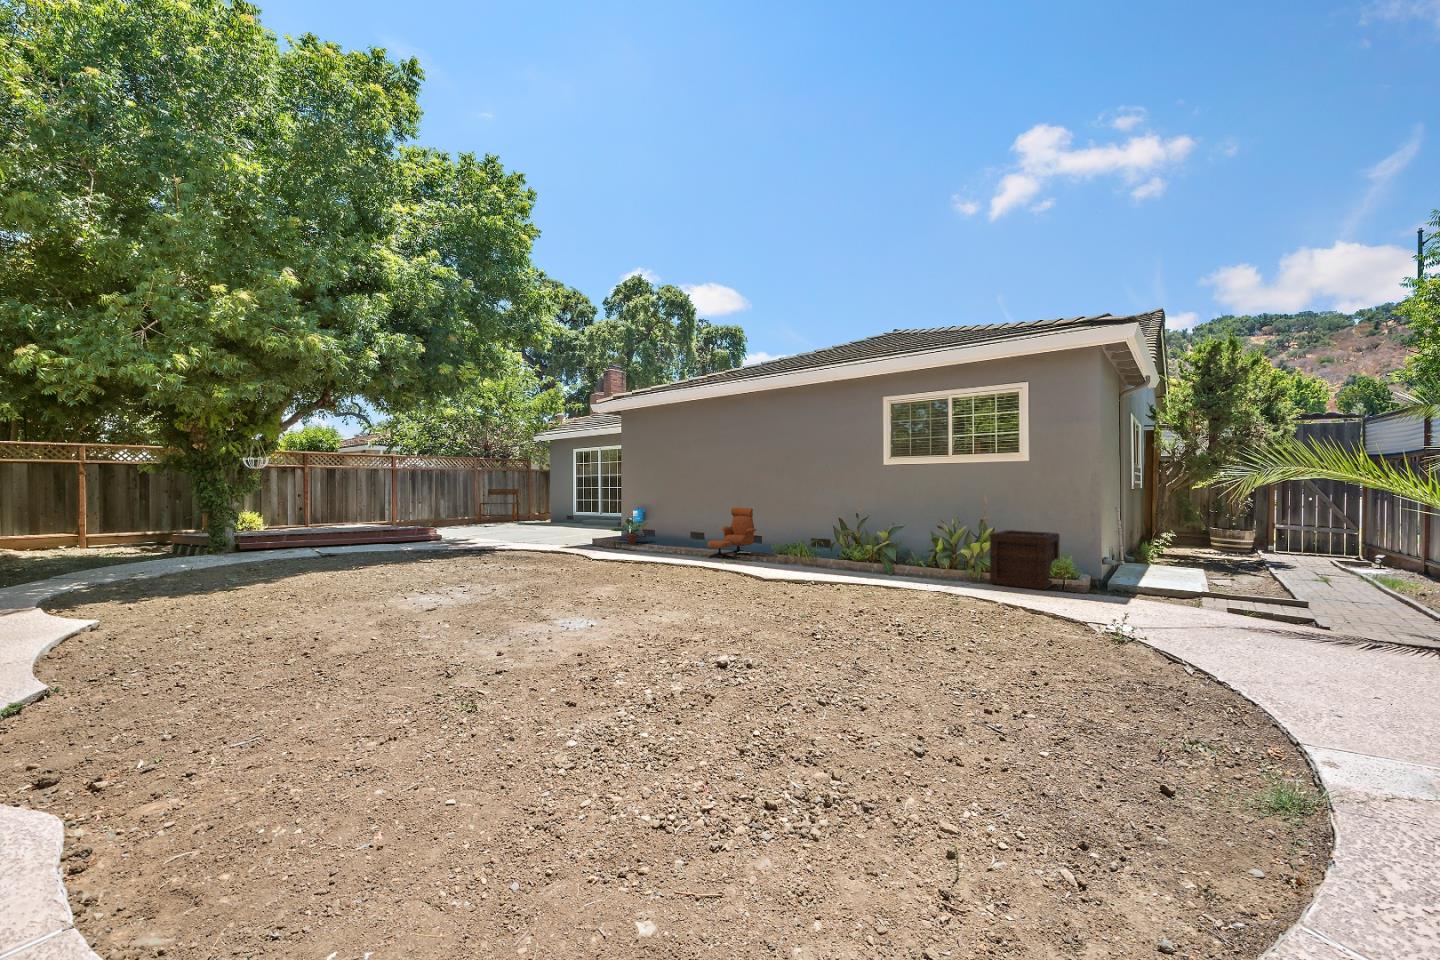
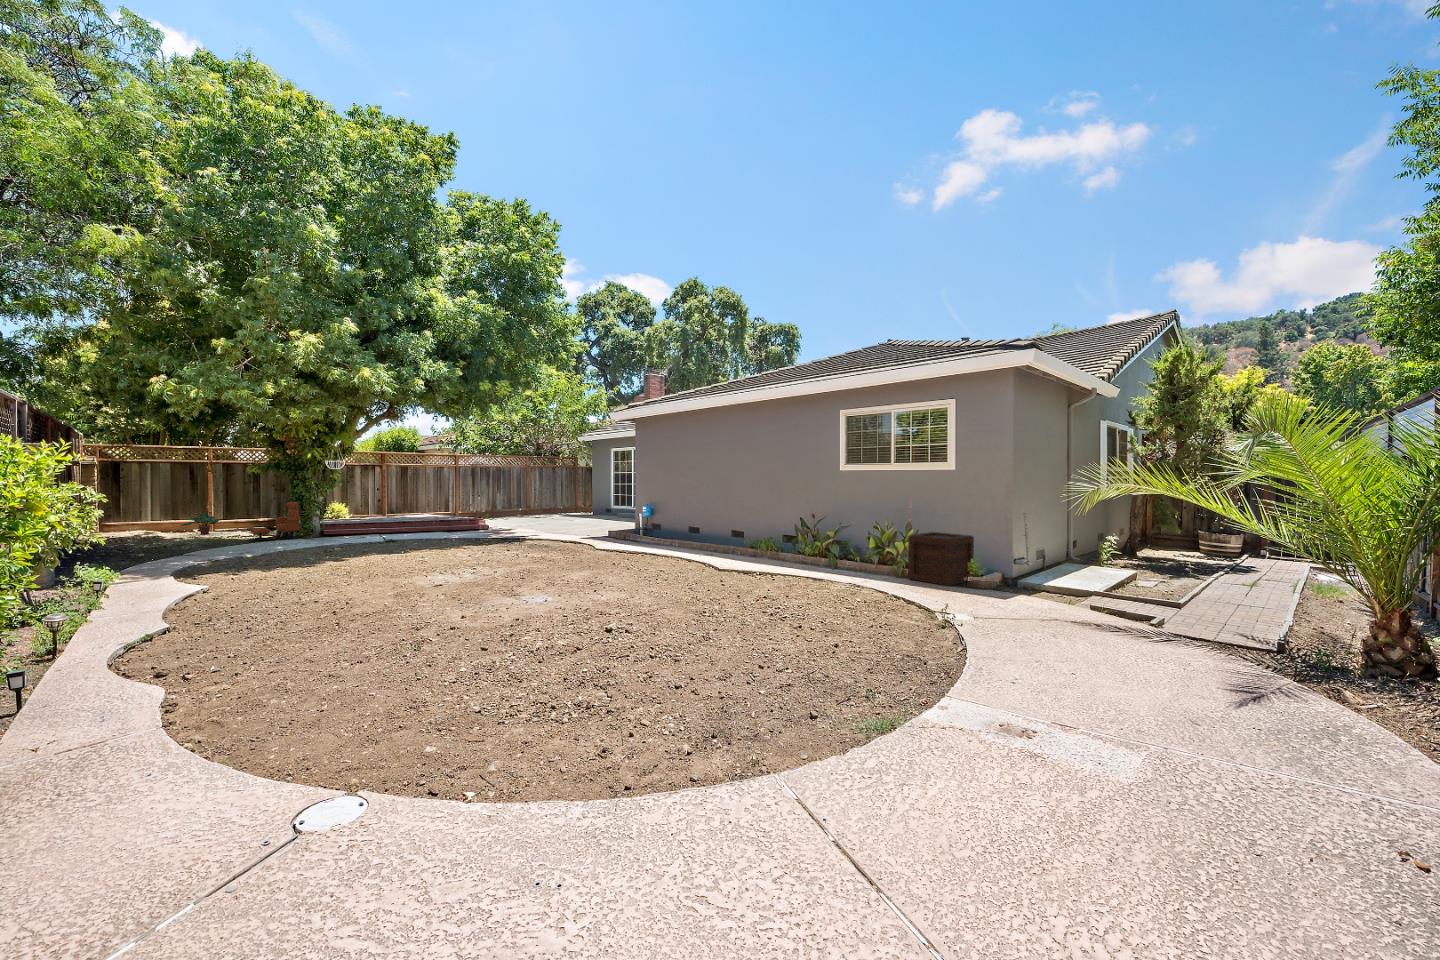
bench: present [479,489,520,522] -> none [529,484,565,513]
lounge chair: present [708,508,757,559] -> present [249,502,300,542]
potted plant: present [611,518,647,544] -> present [181,512,220,535]

